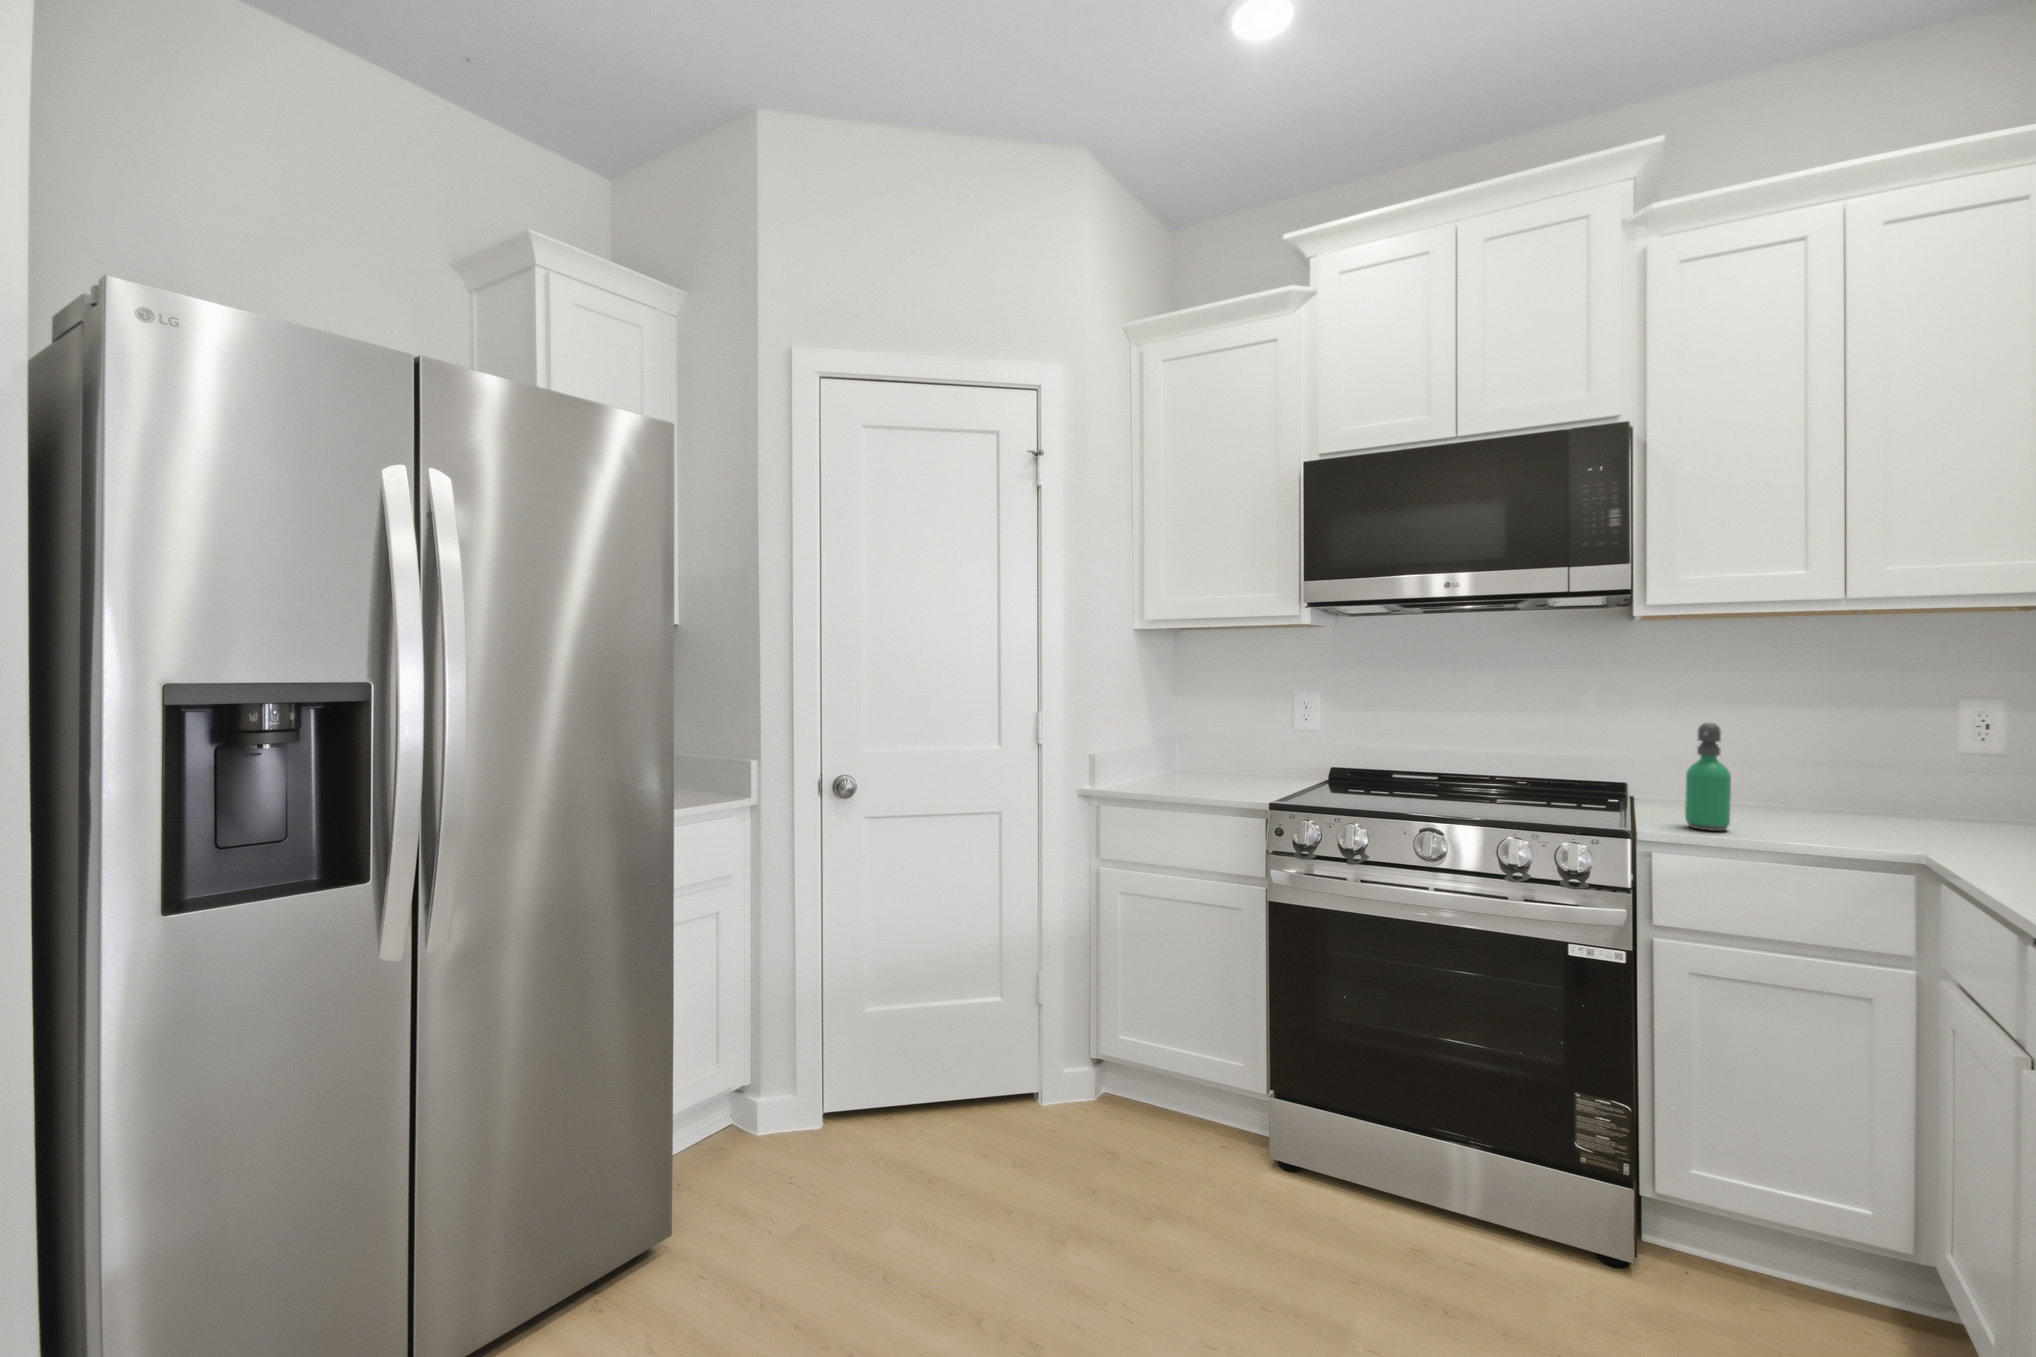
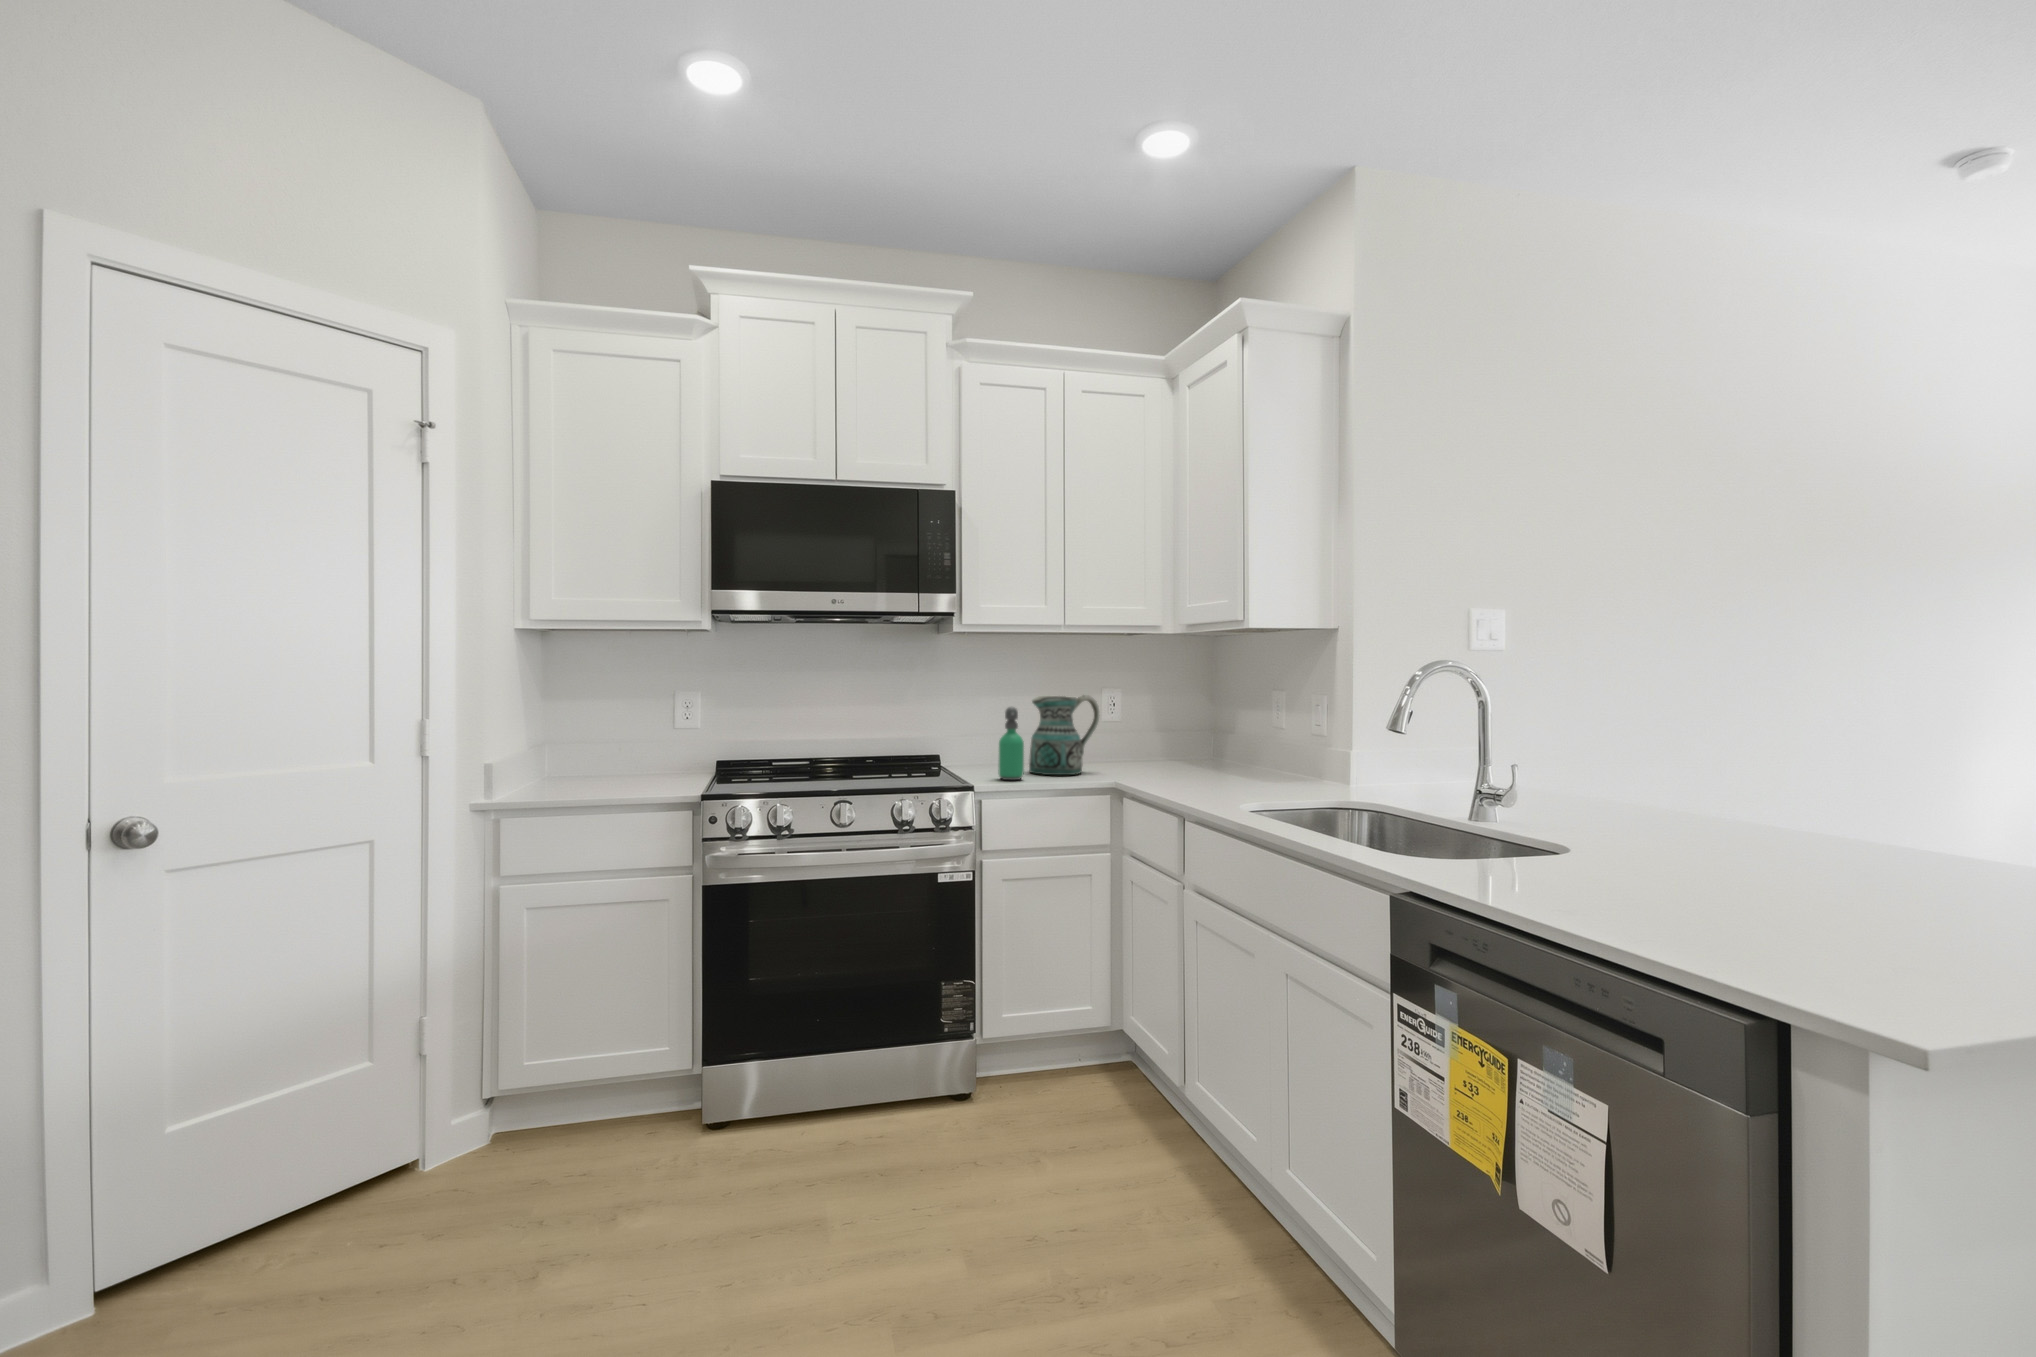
ceramic pitcher: none [1760,707,1909,833] -> present [1029,695,1099,775]

